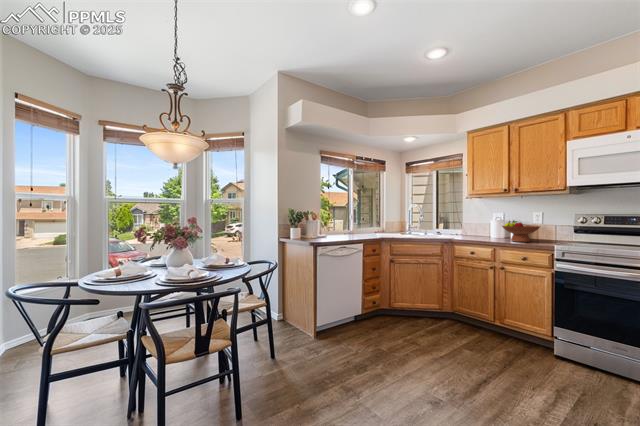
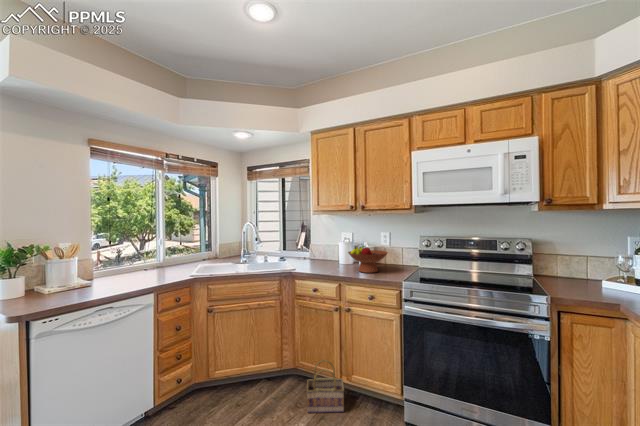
basket: none [466,304,499,342] -> present [307,360,344,413]

